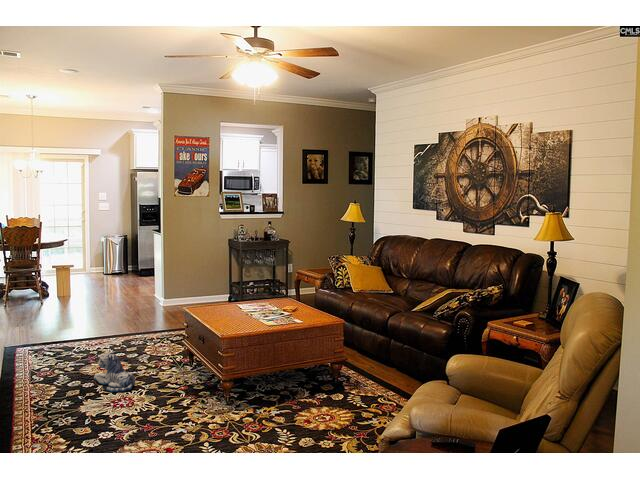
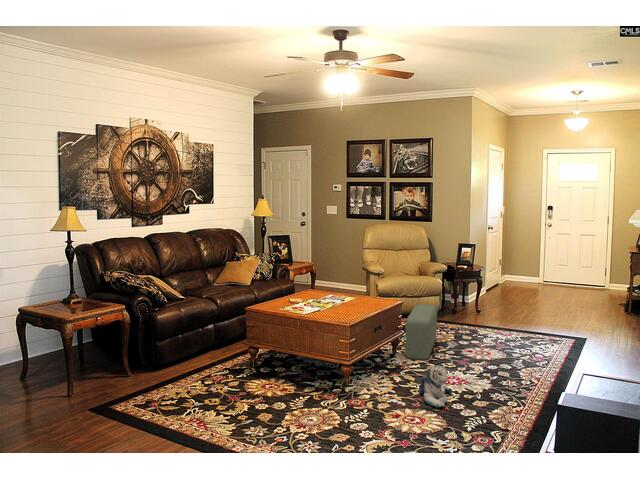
pouf: none [183,360,264,445] -> present [406,304,437,360]

